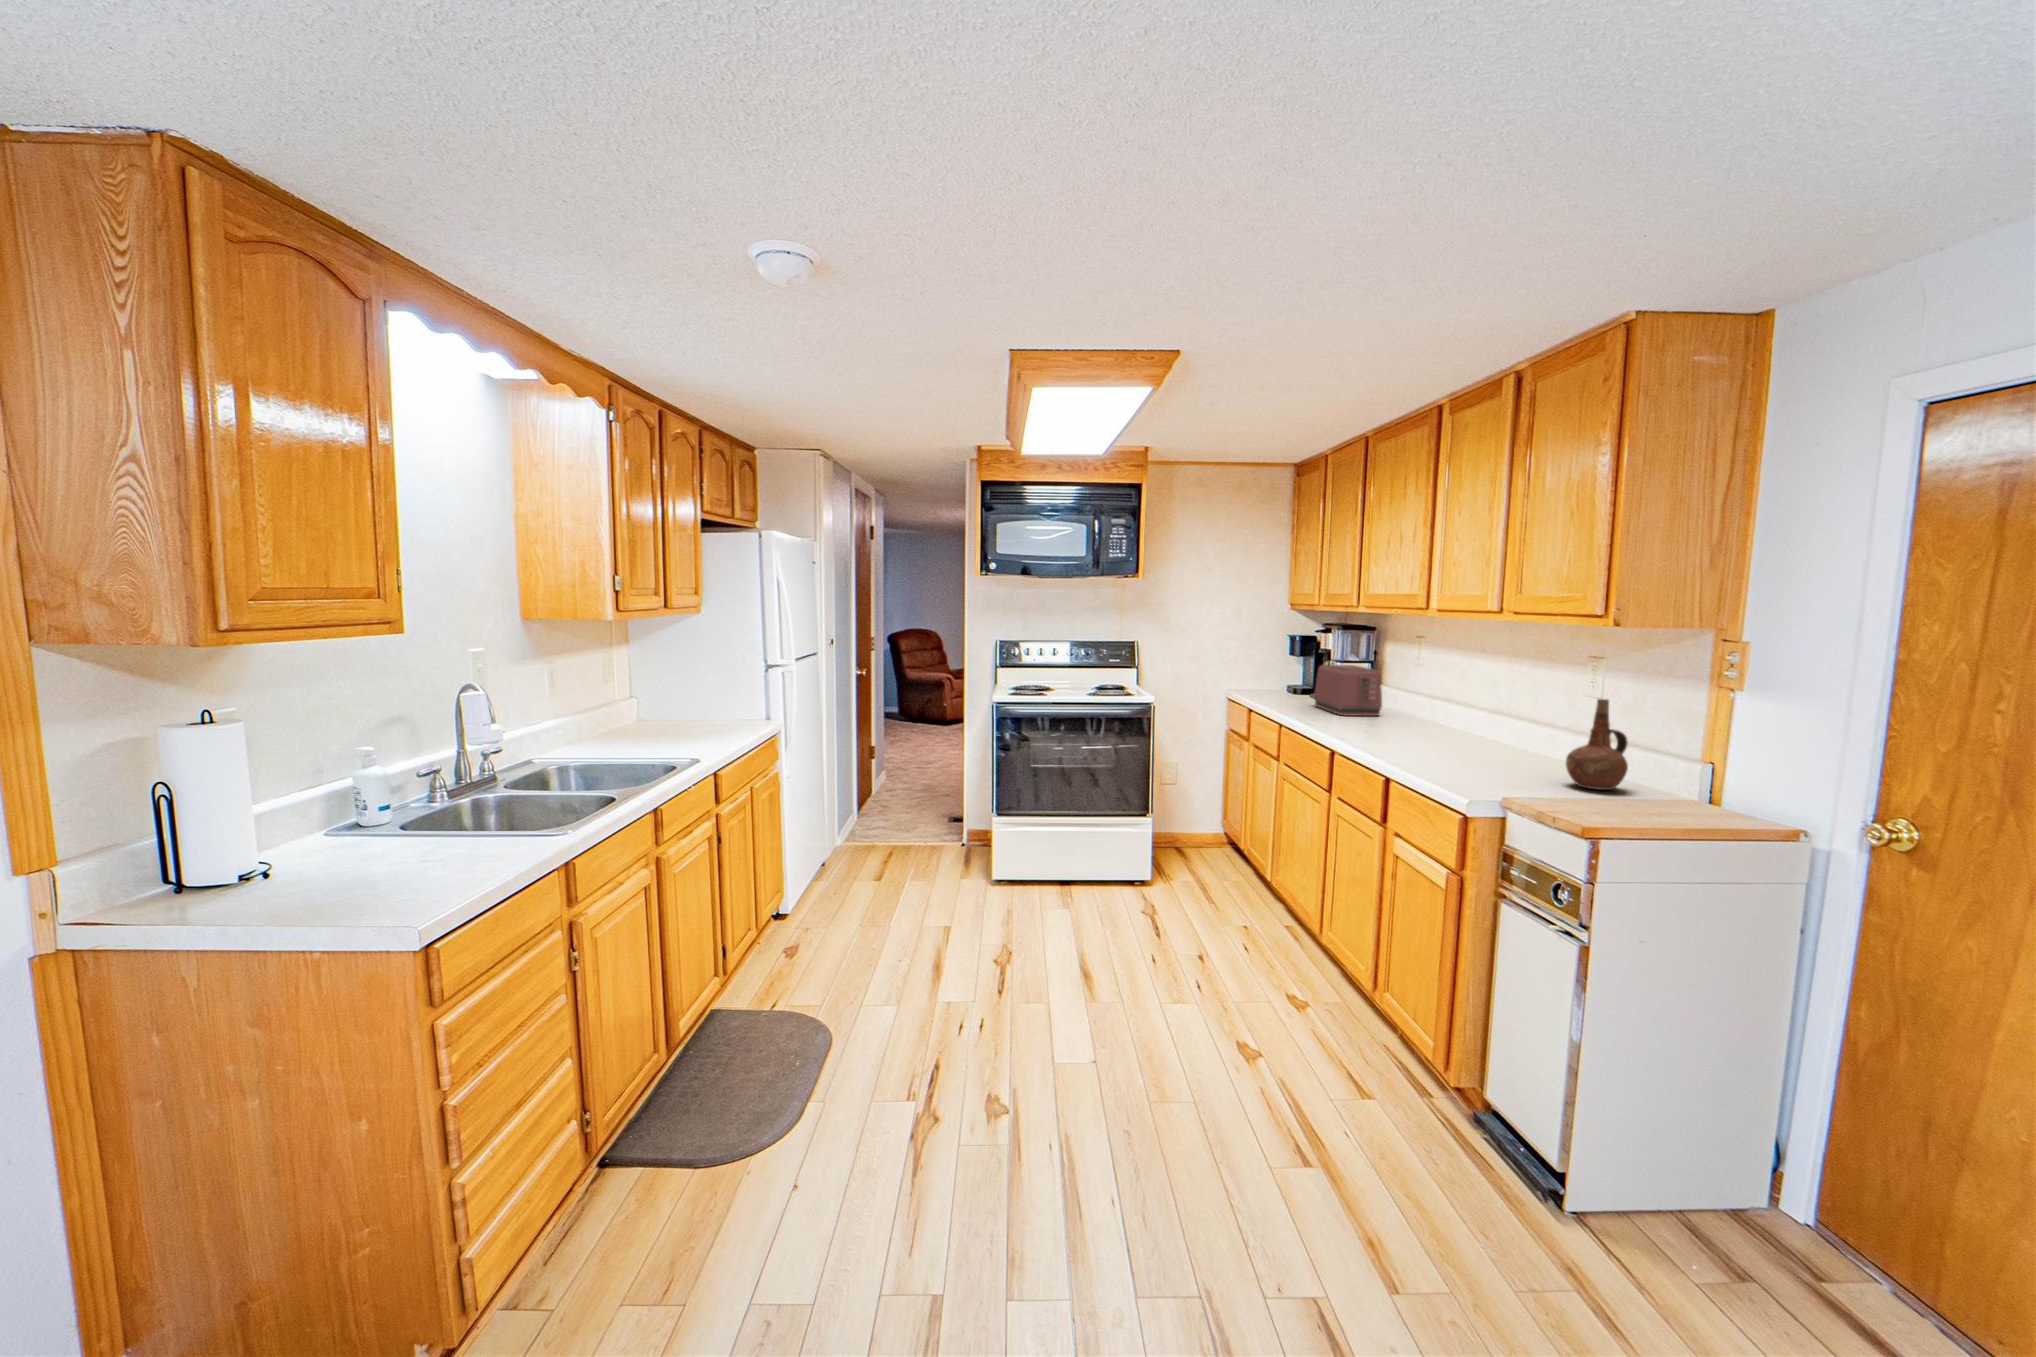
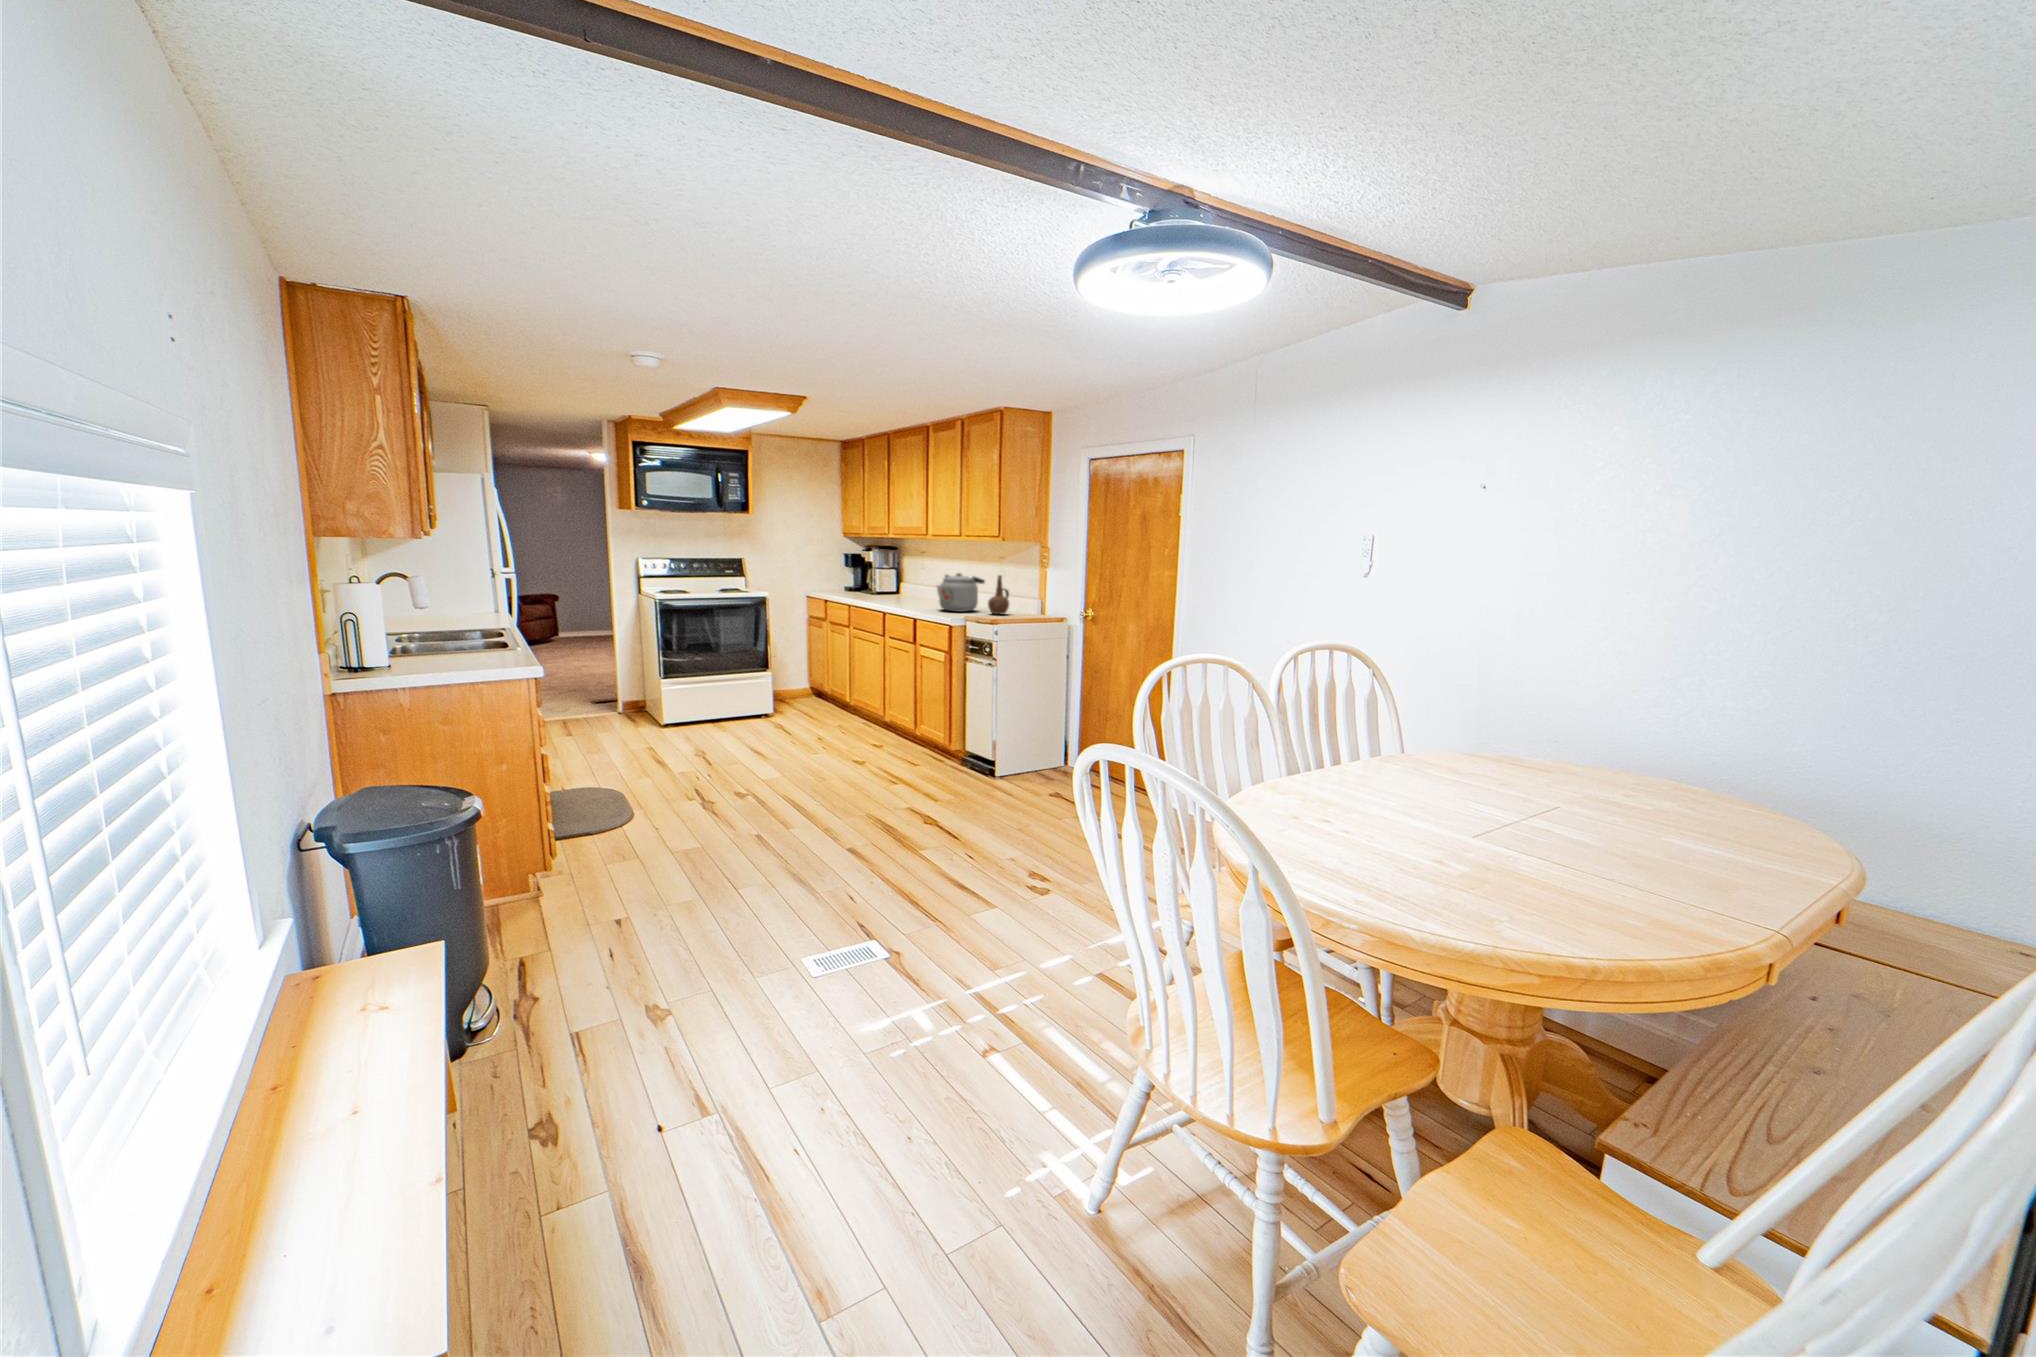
toaster: present [1314,665,1382,716] -> none [866,570,906,599]
kettle: none [1439,686,1558,769] -> present [937,573,985,612]

